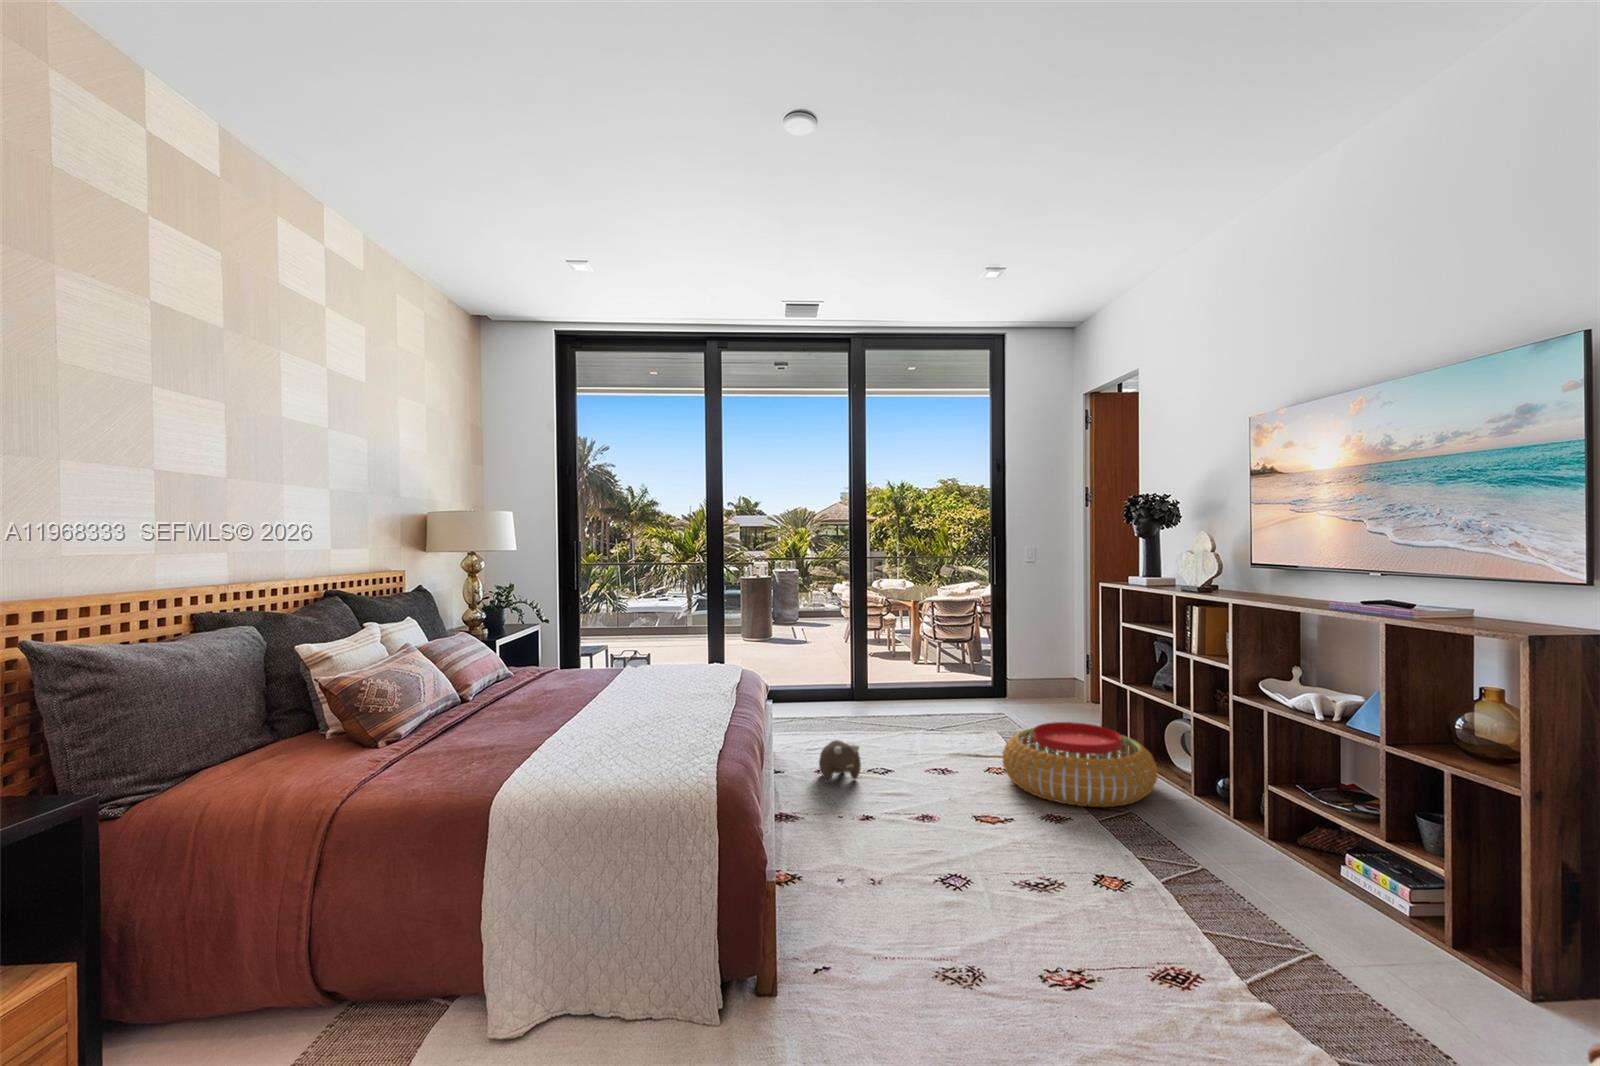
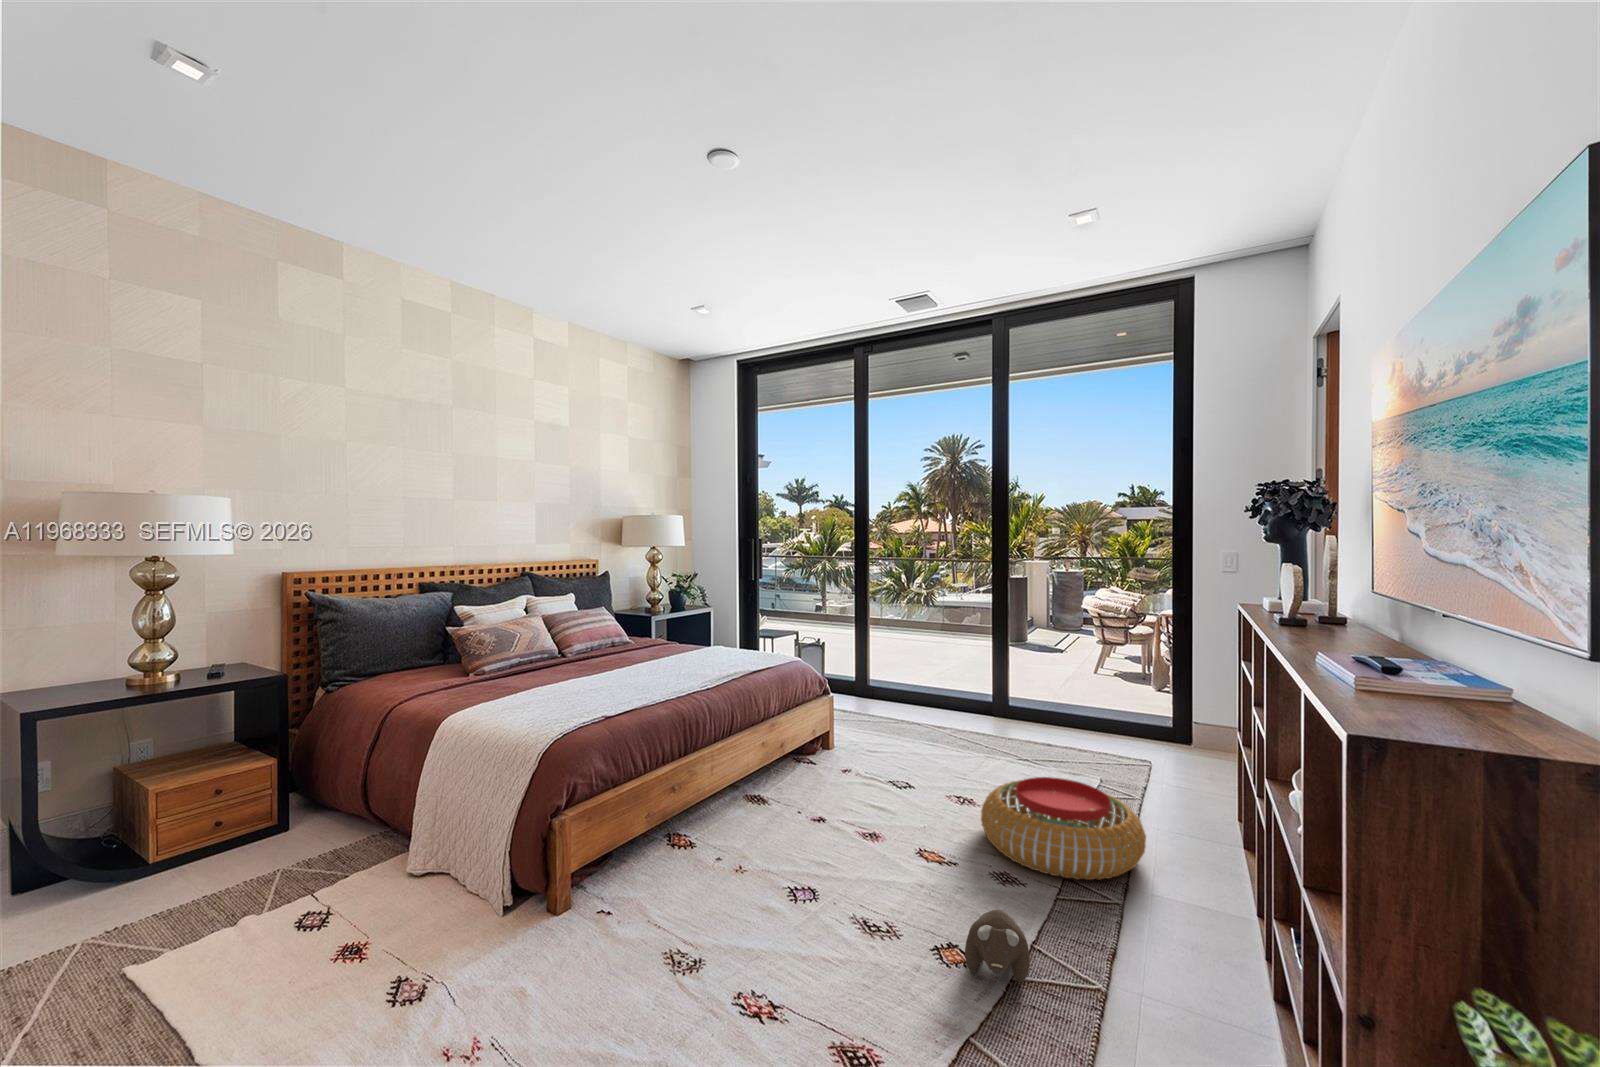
plush toy: present [819,740,861,782] -> present [965,910,1030,982]

